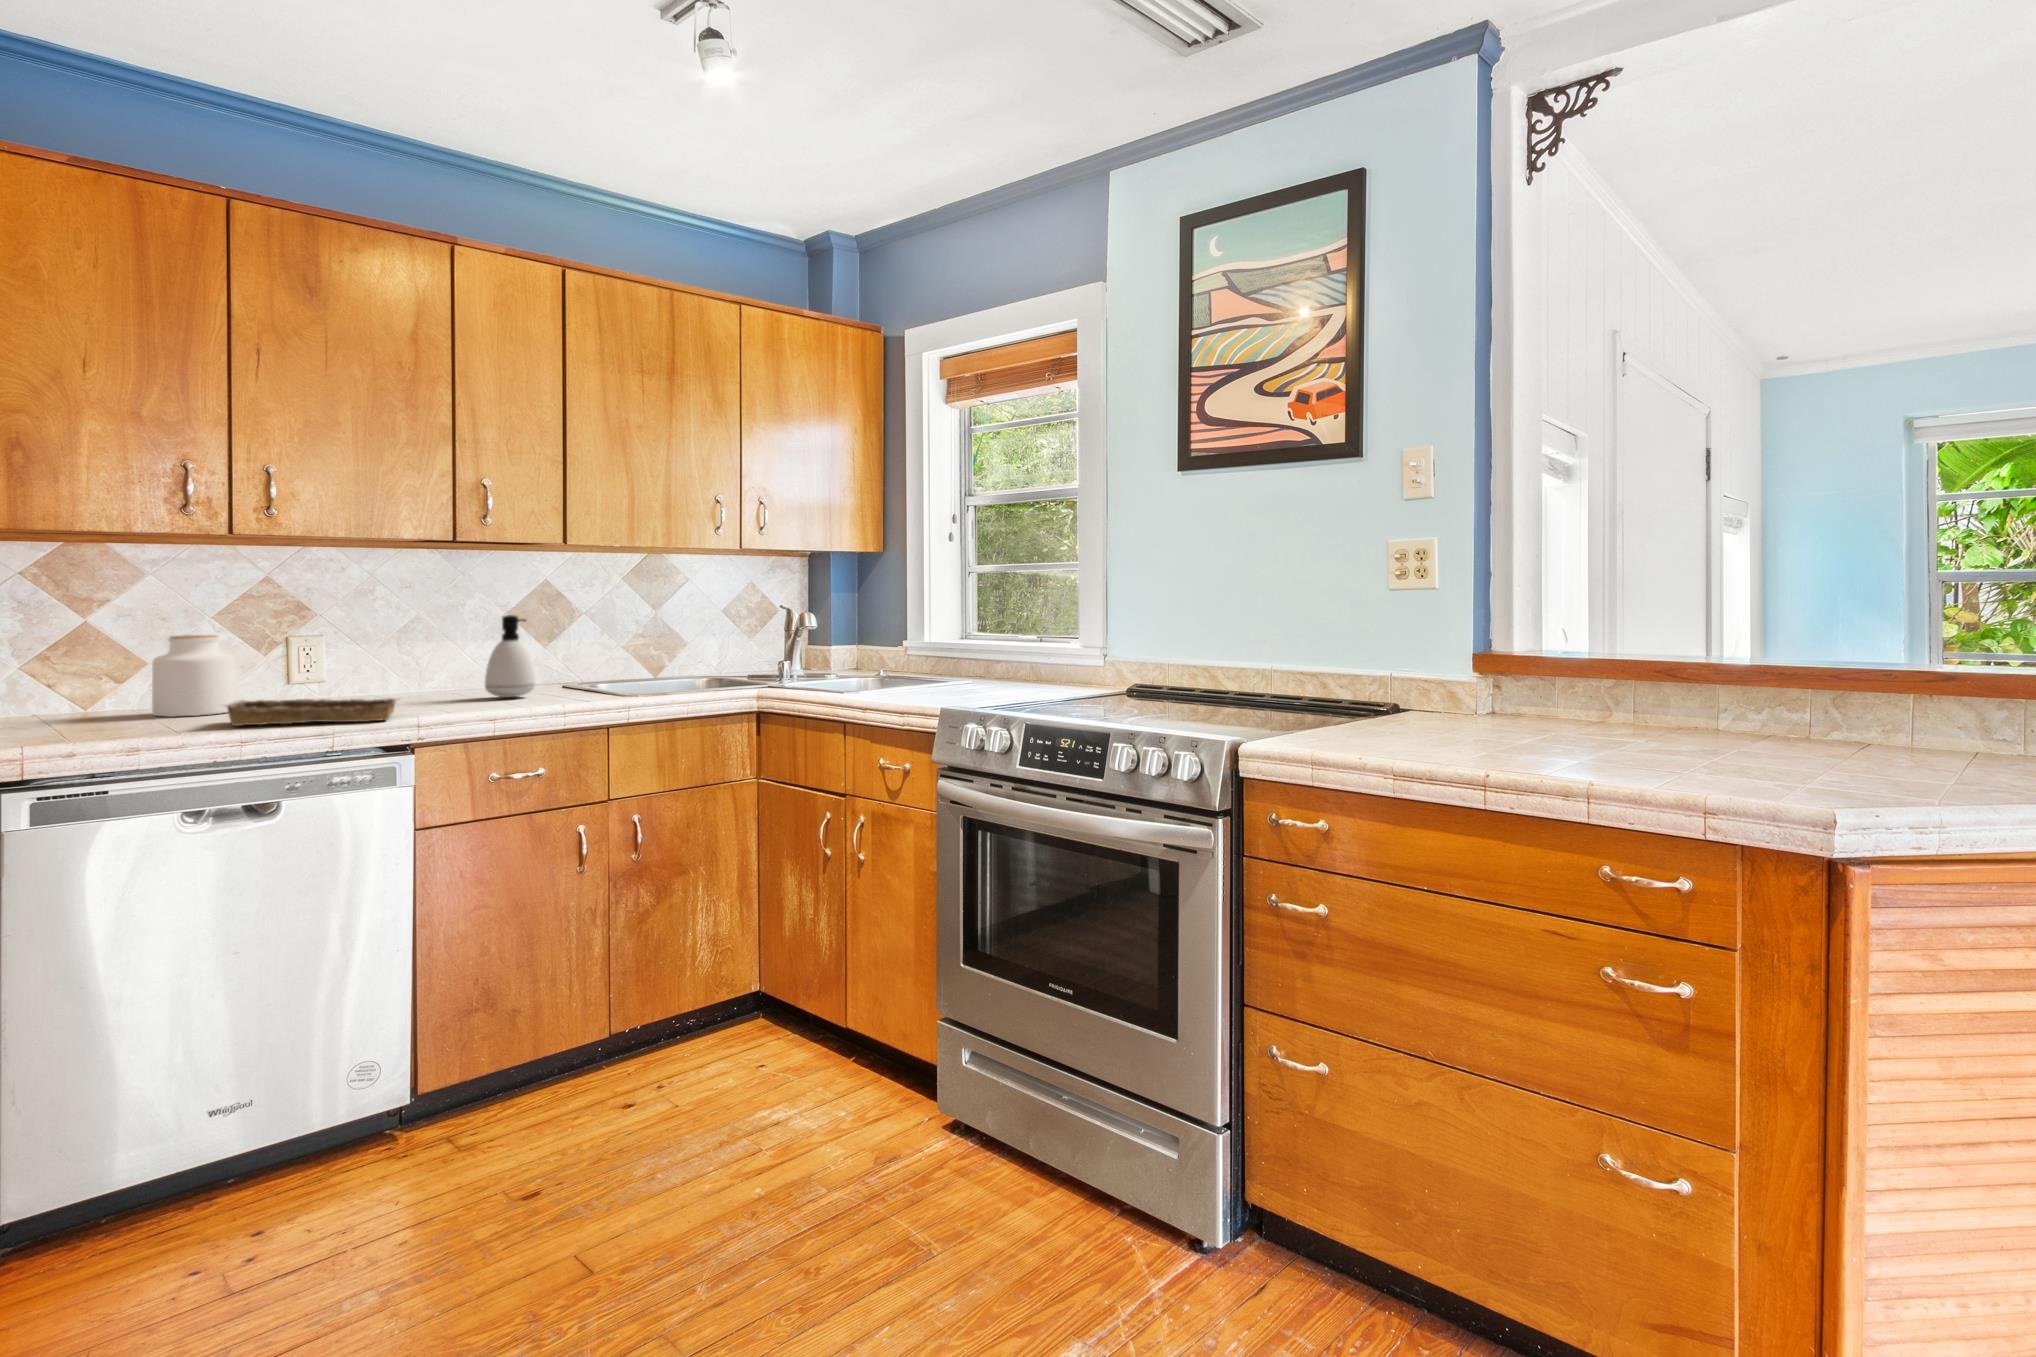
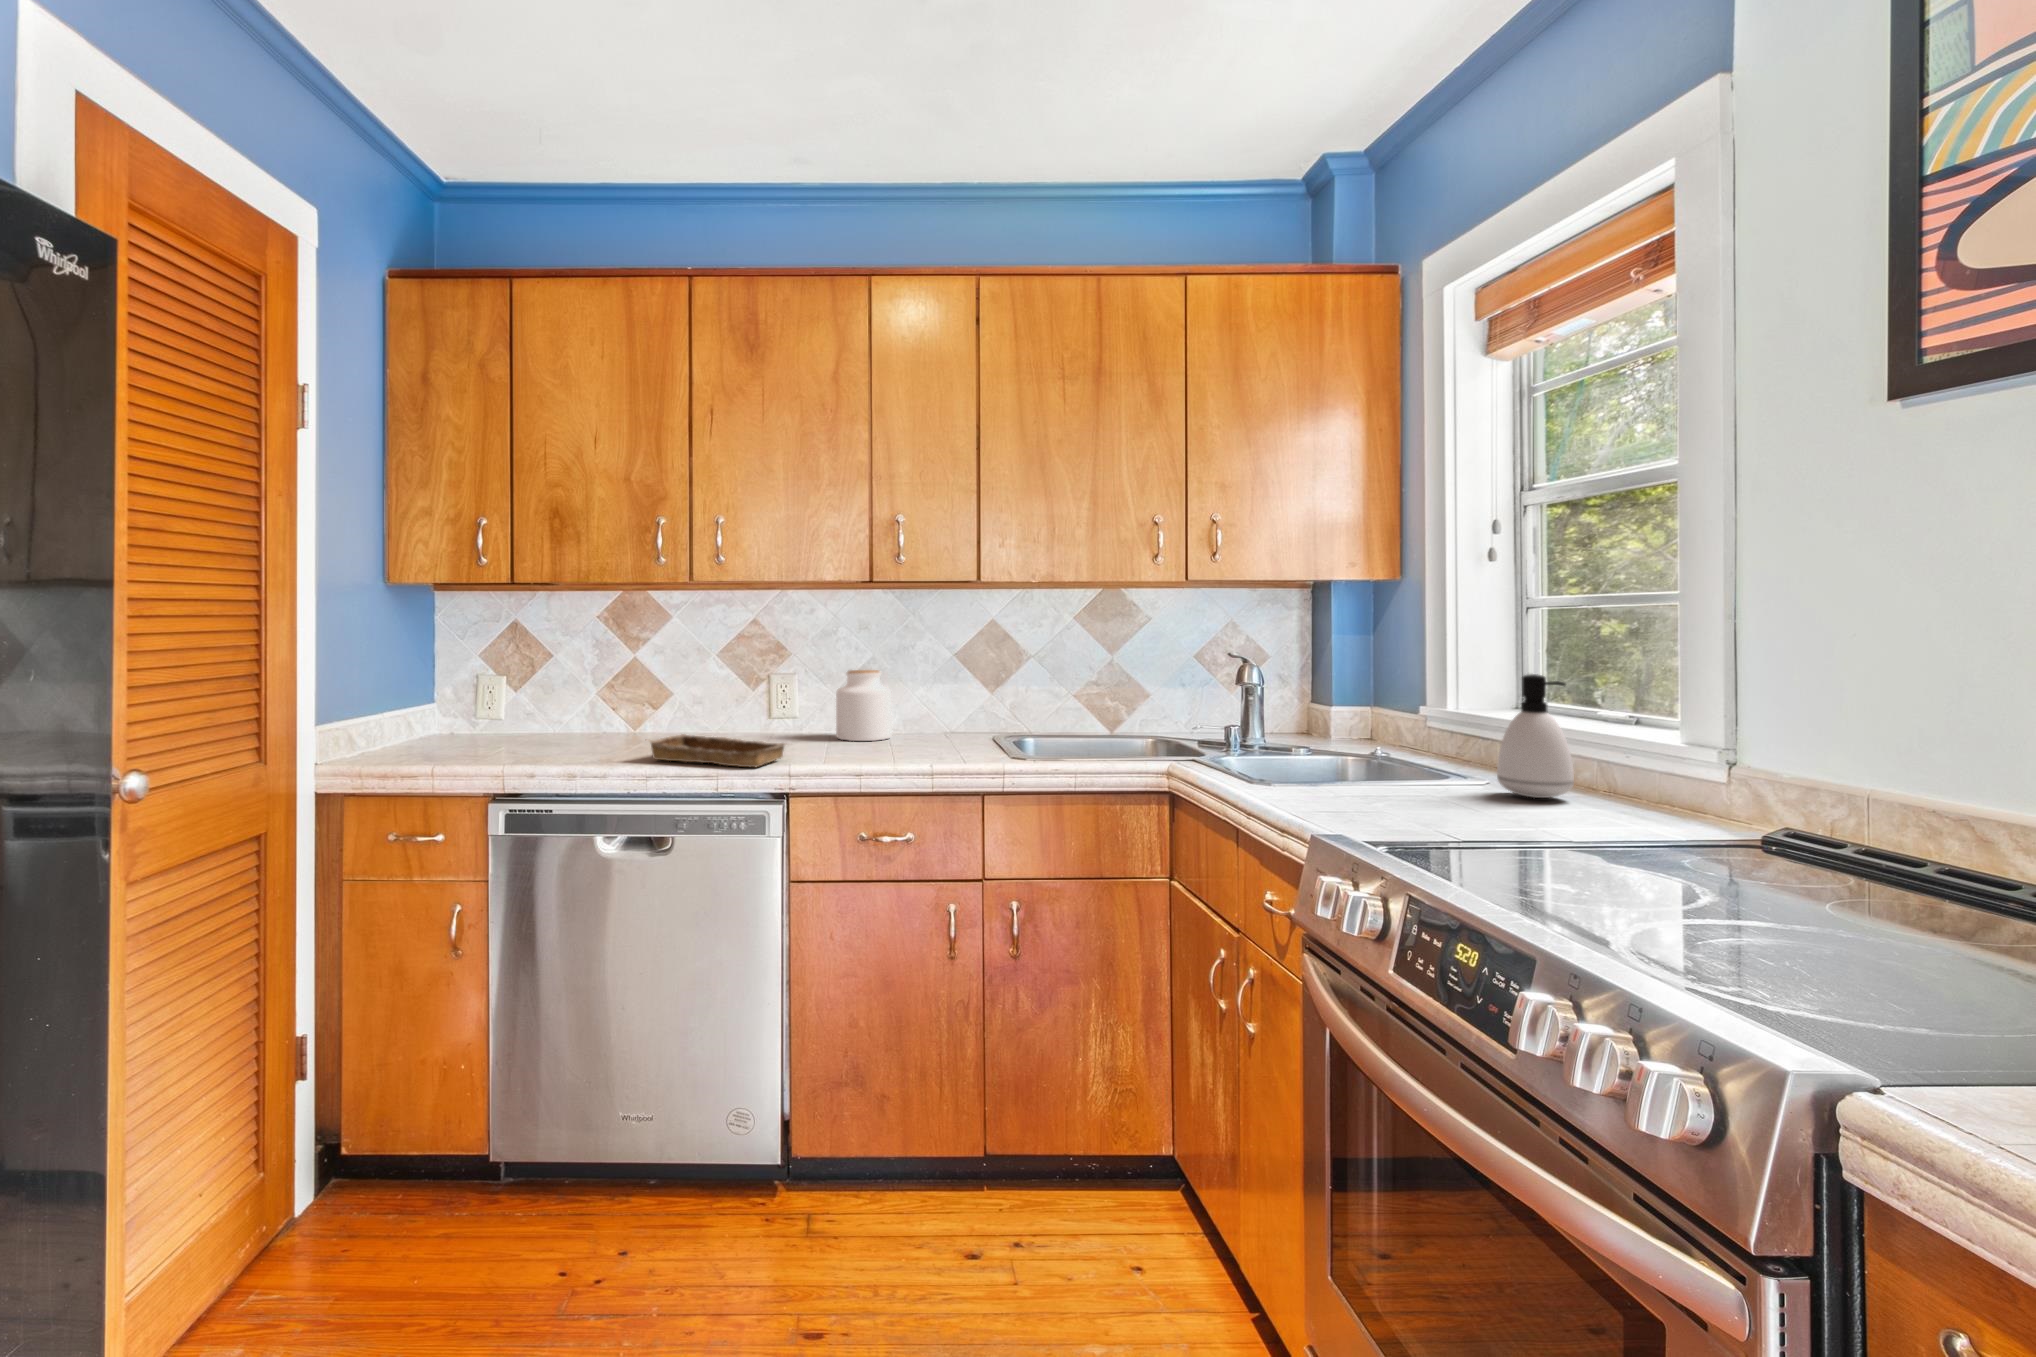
soap dispenser: present [485,615,535,698] -> present [1497,674,1574,798]
jar: present [152,635,236,717] -> present [836,670,892,741]

